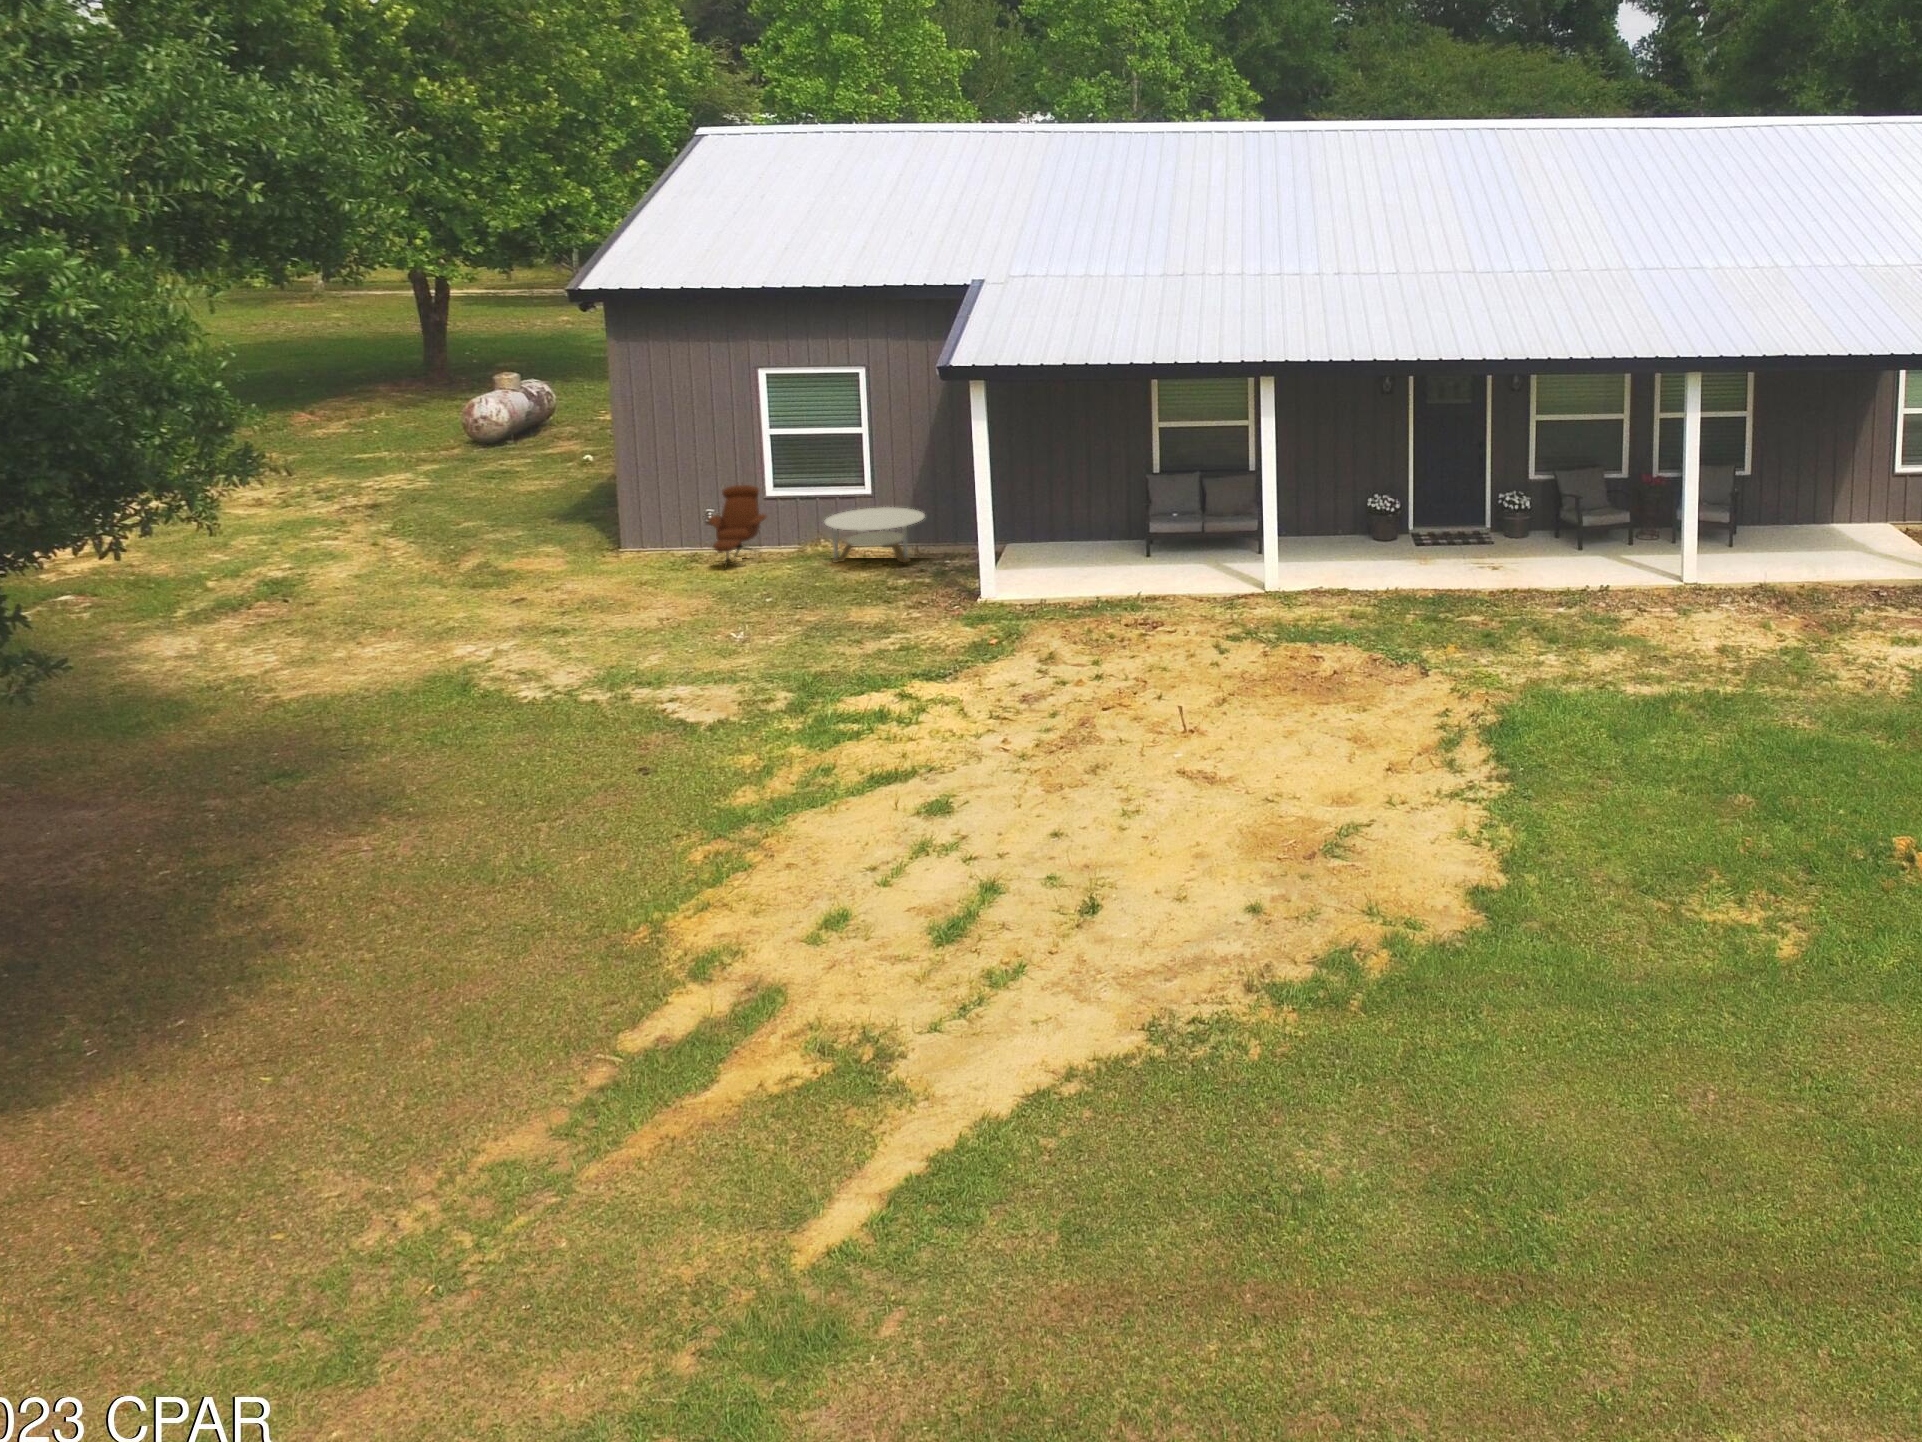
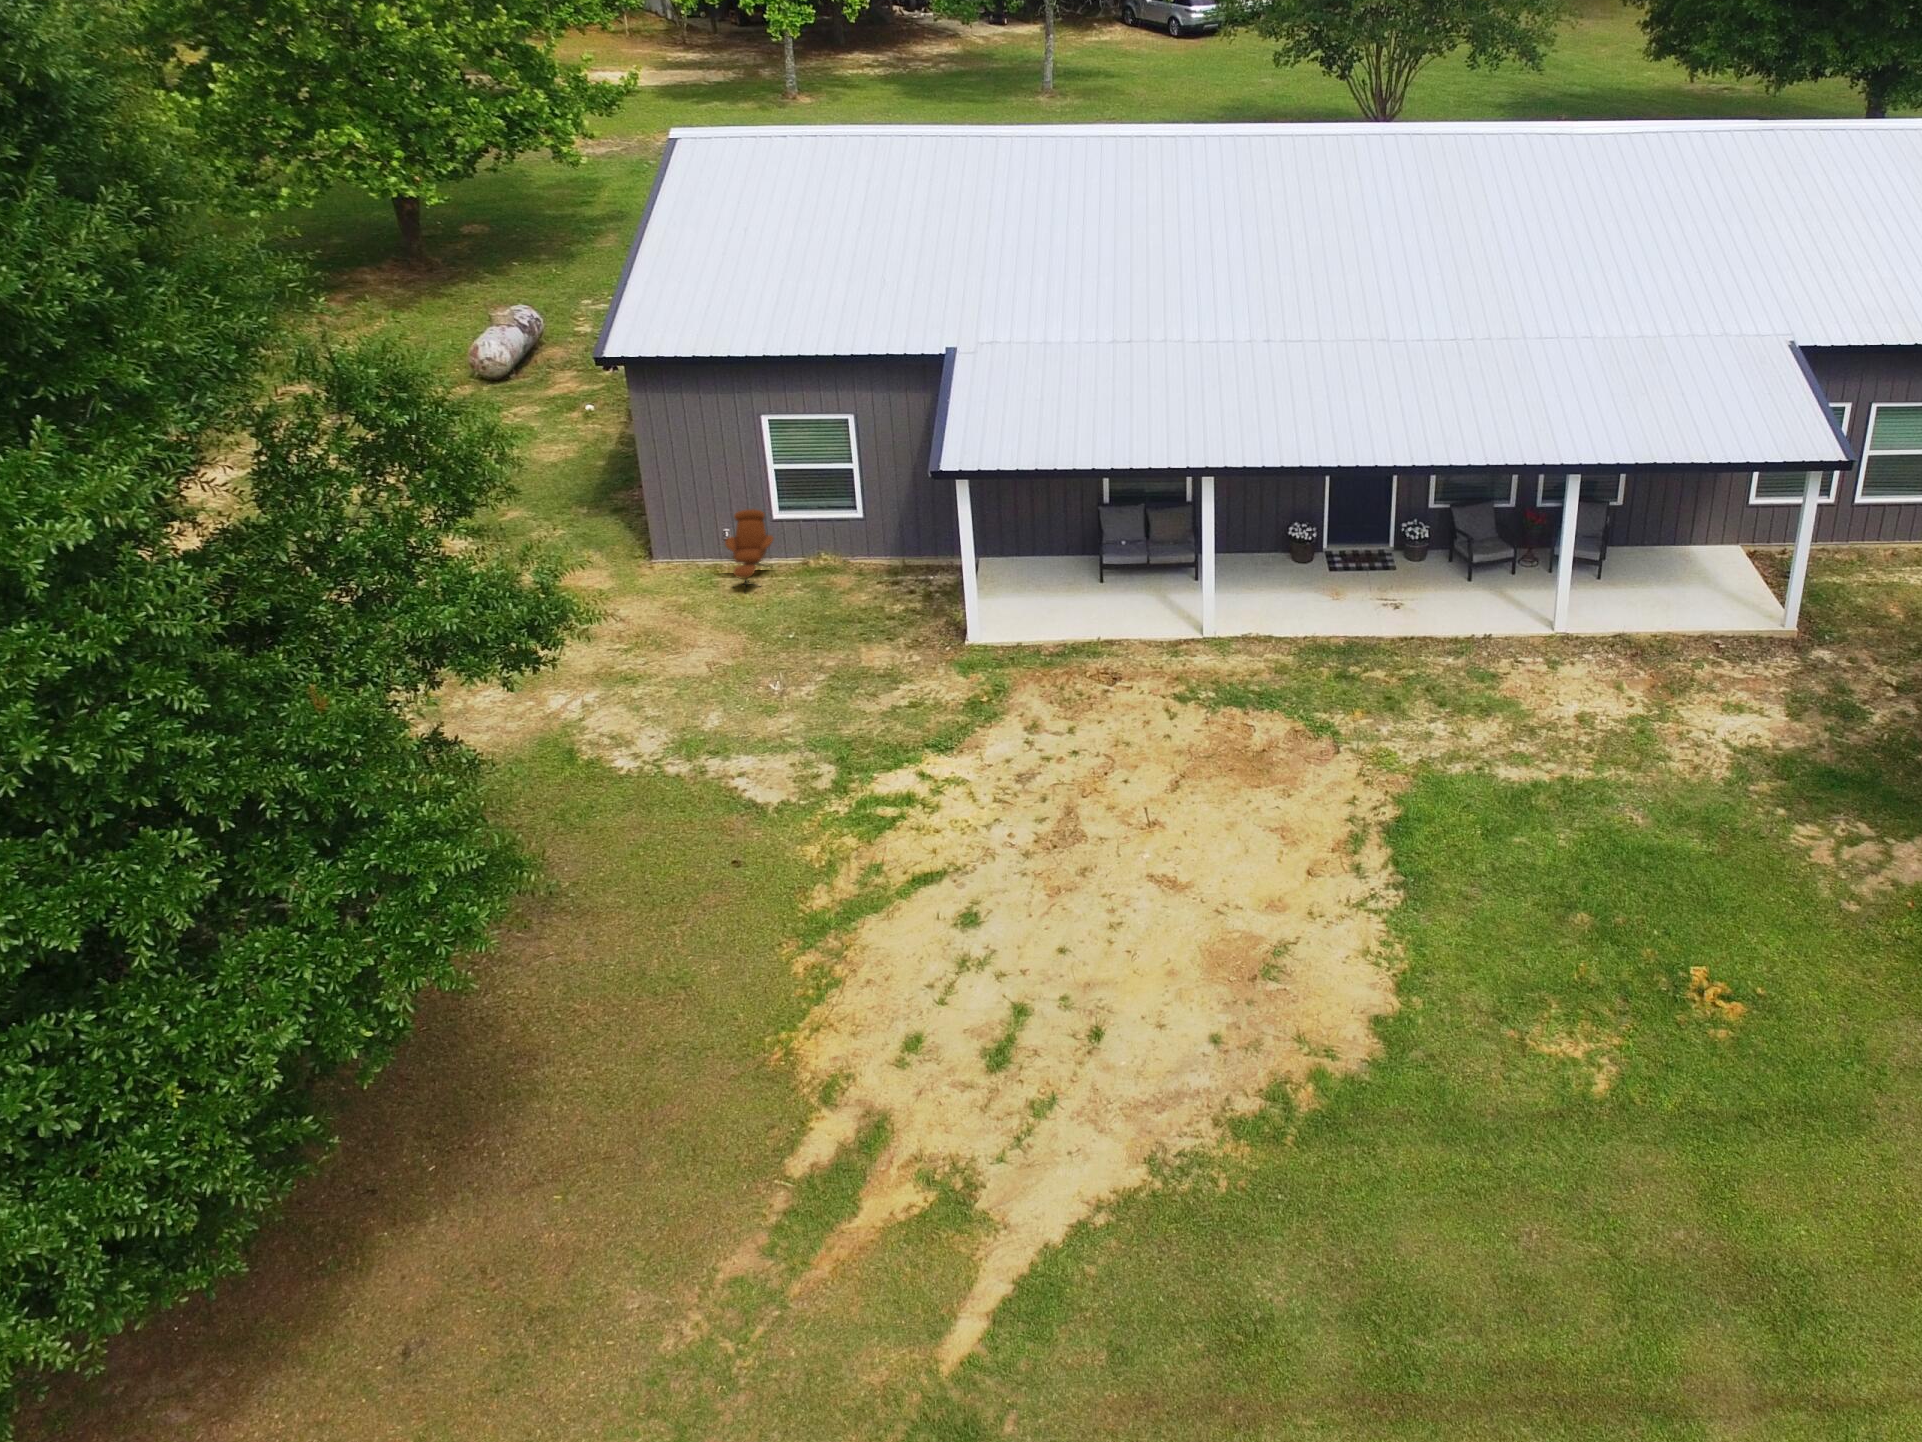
round table: present [825,507,925,563] -> none [825,527,909,584]

